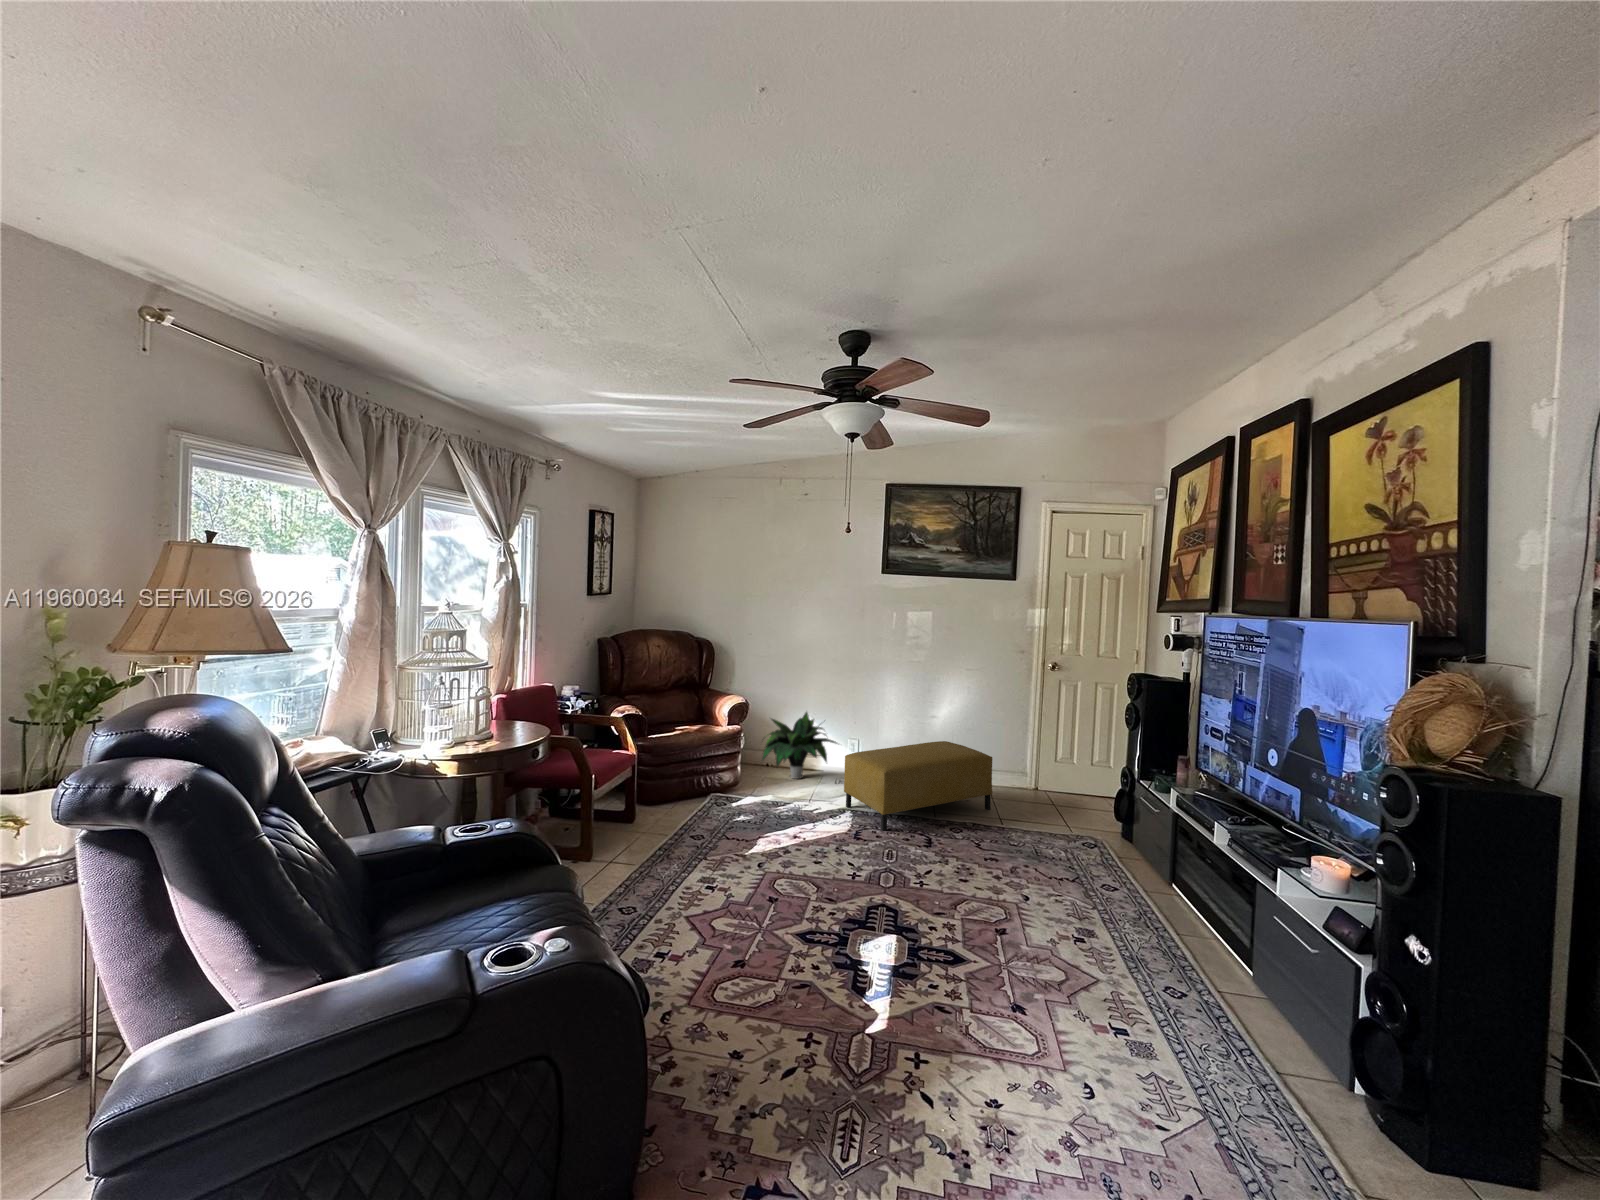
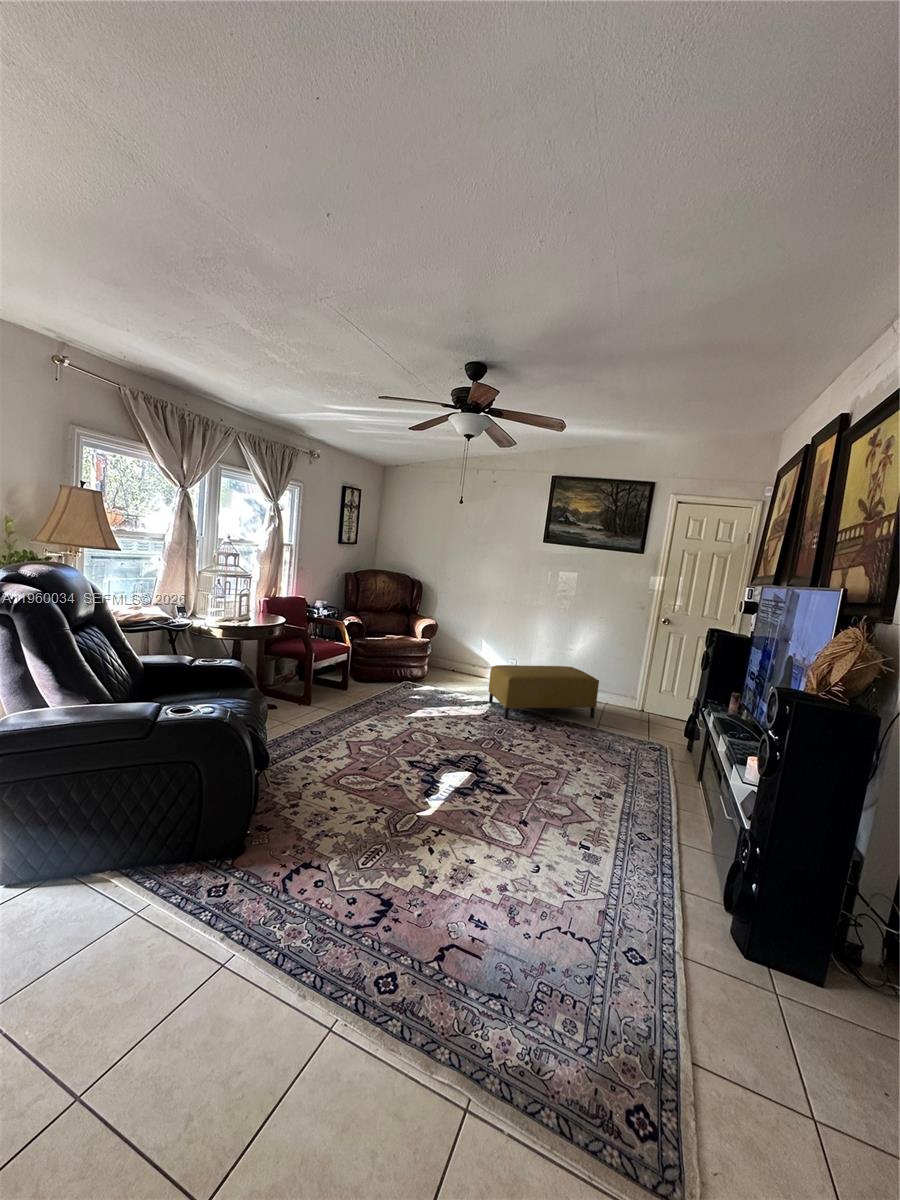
potted plant: present [762,712,837,779] -> none [441,635,501,682]

